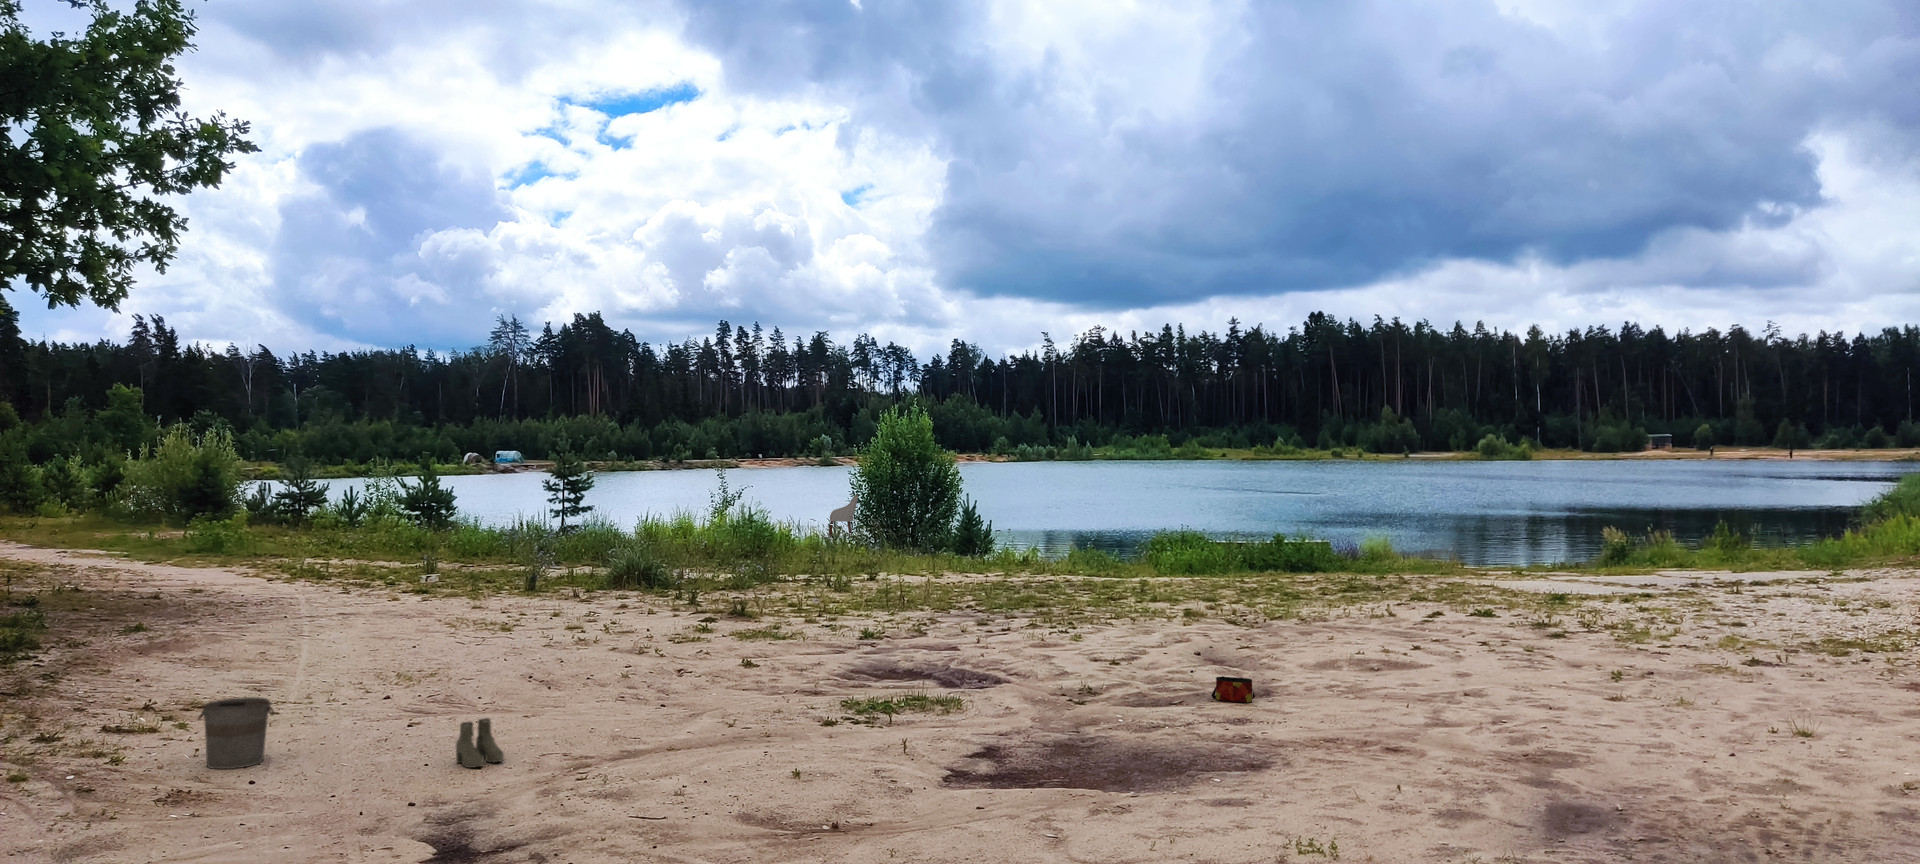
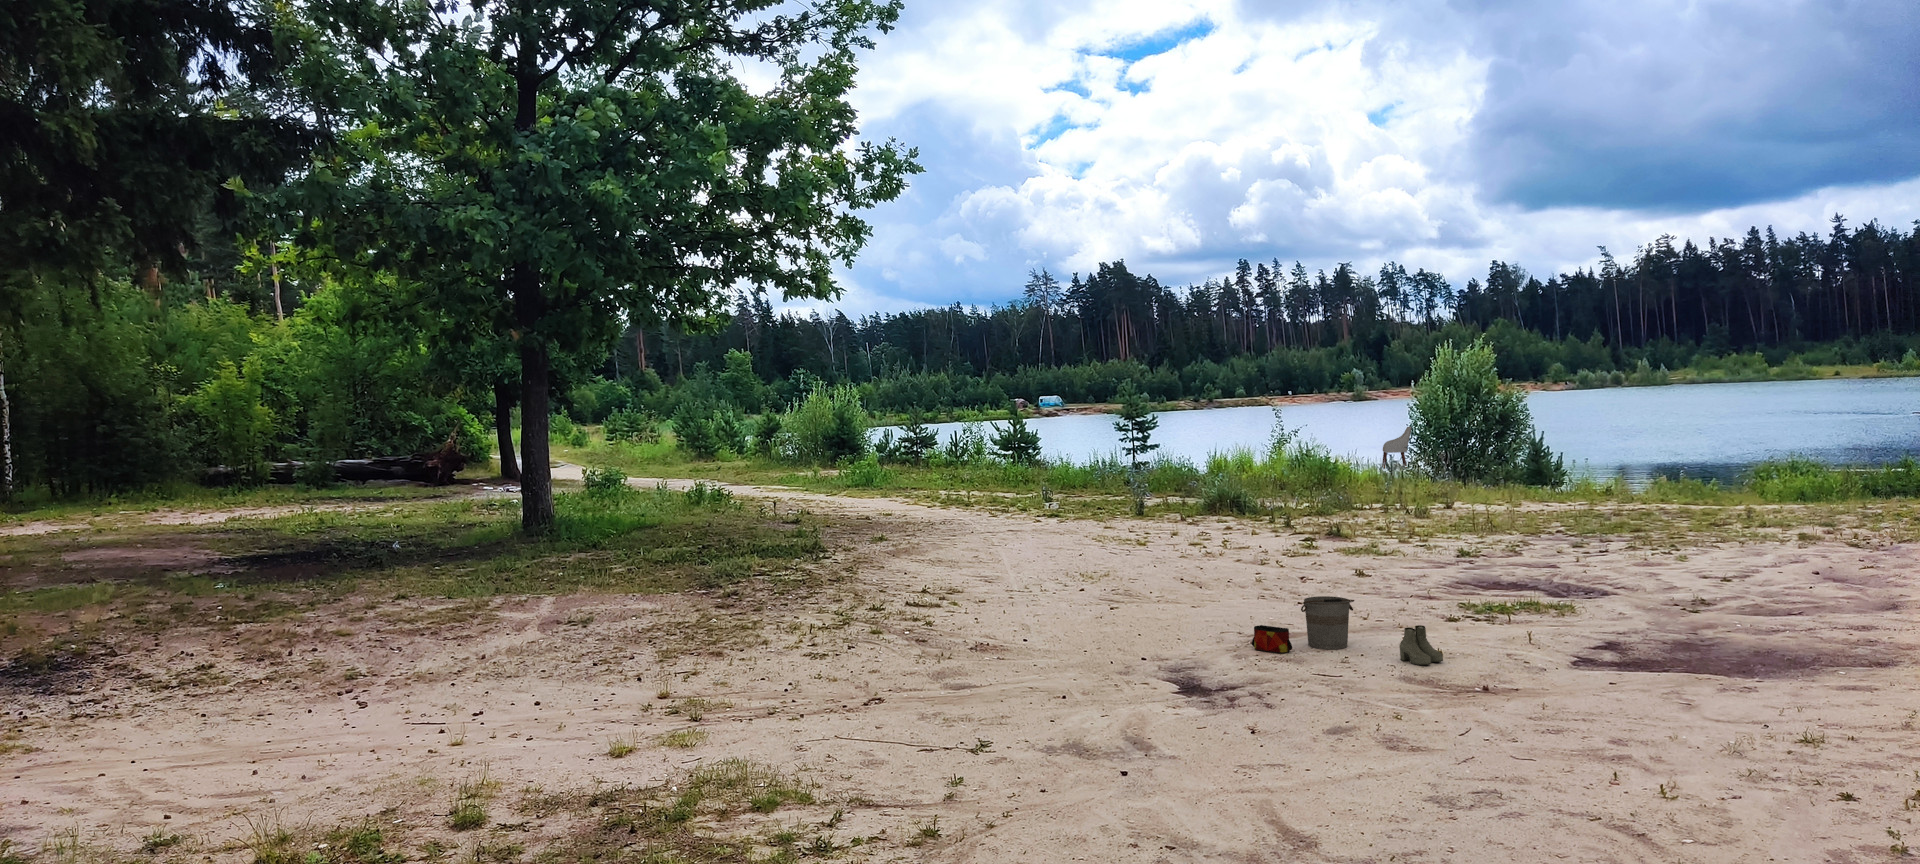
bag: present [1211,676,1255,703] -> present [1251,625,1292,653]
bucket: present [198,697,274,769] -> present [1301,596,1354,649]
boots: present [456,718,504,768] -> present [1399,625,1443,665]

